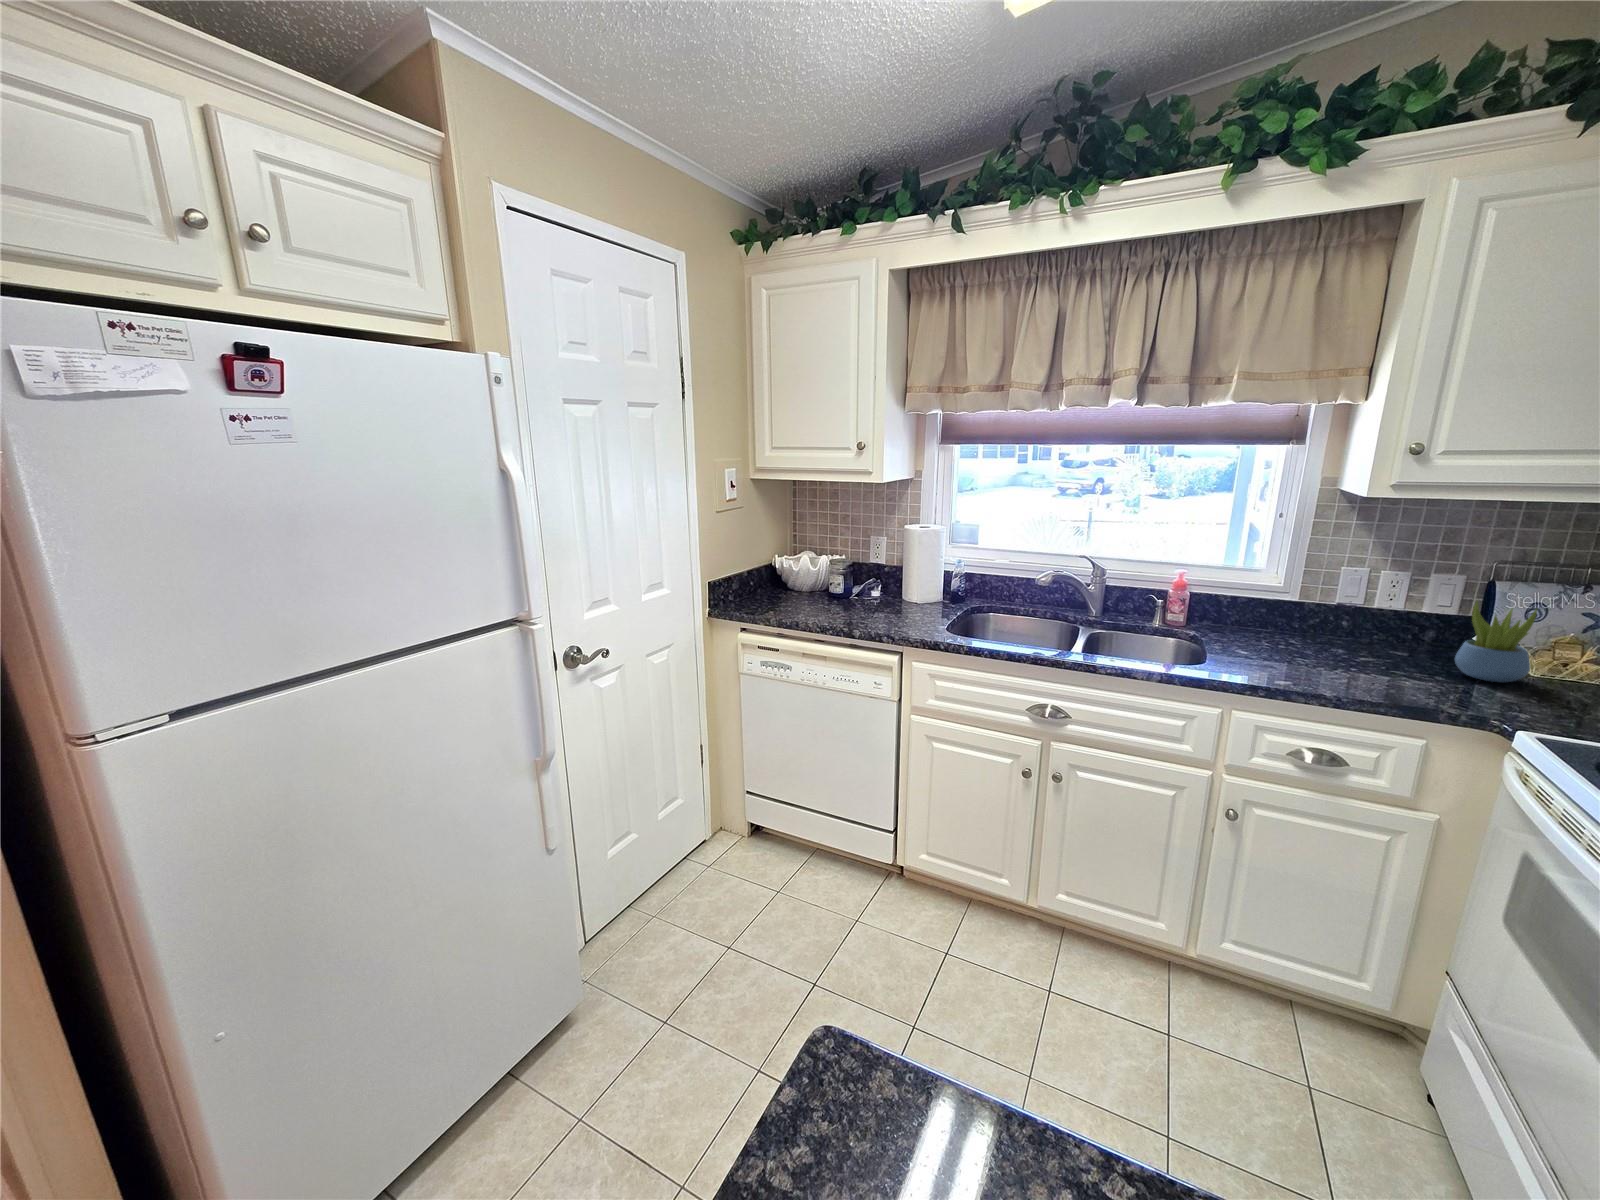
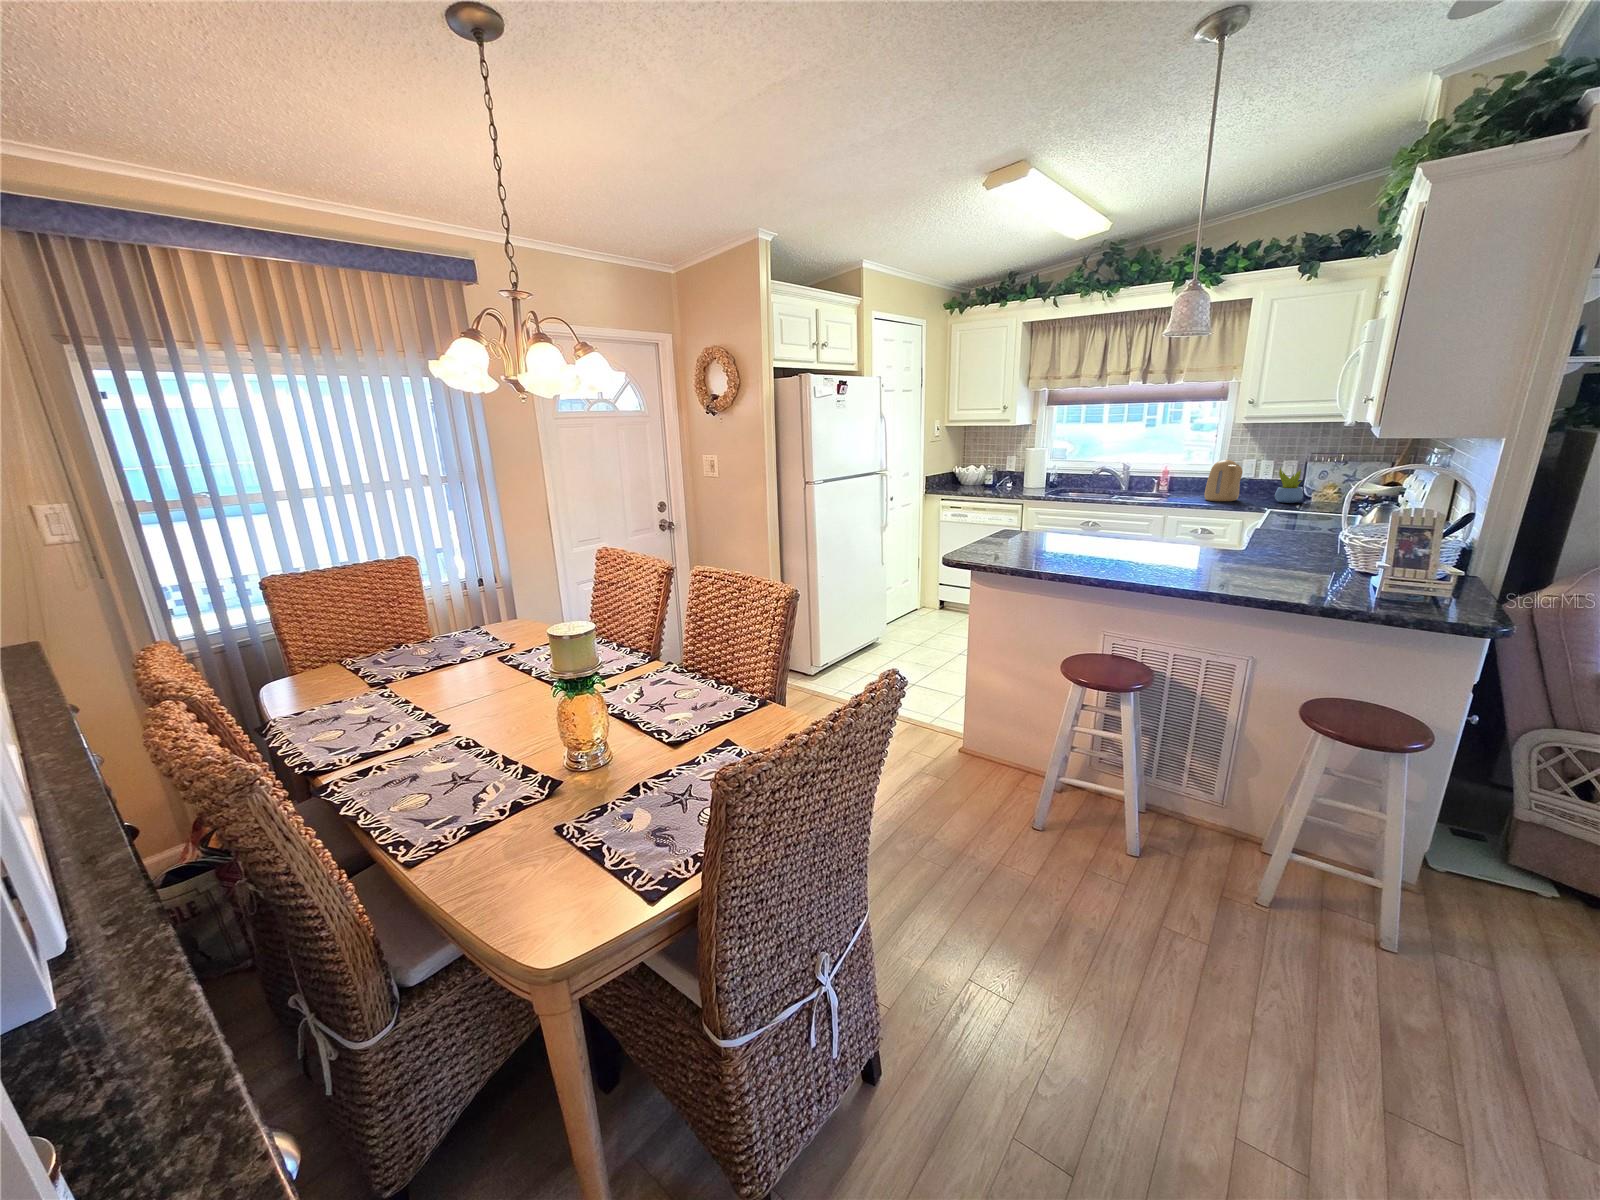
kettle: none [1287,574,1393,668] -> present [1204,460,1242,501]

